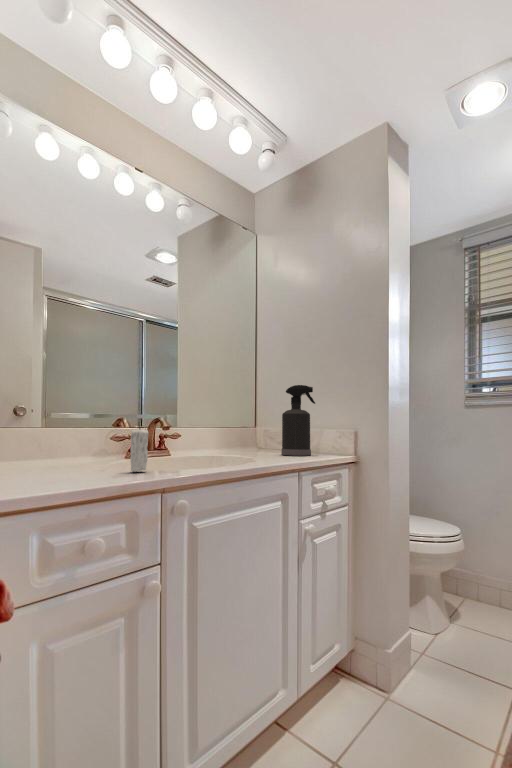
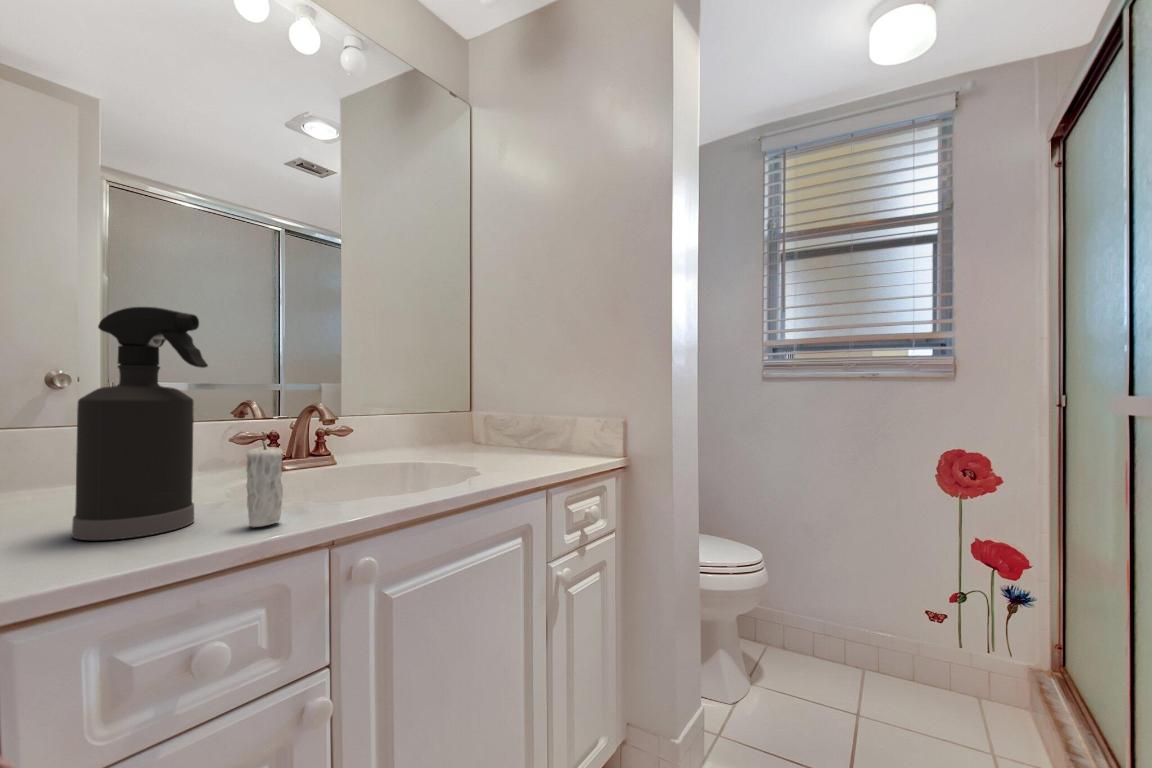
spray bottle: present [281,385,315,456] -> present [72,307,208,540]

